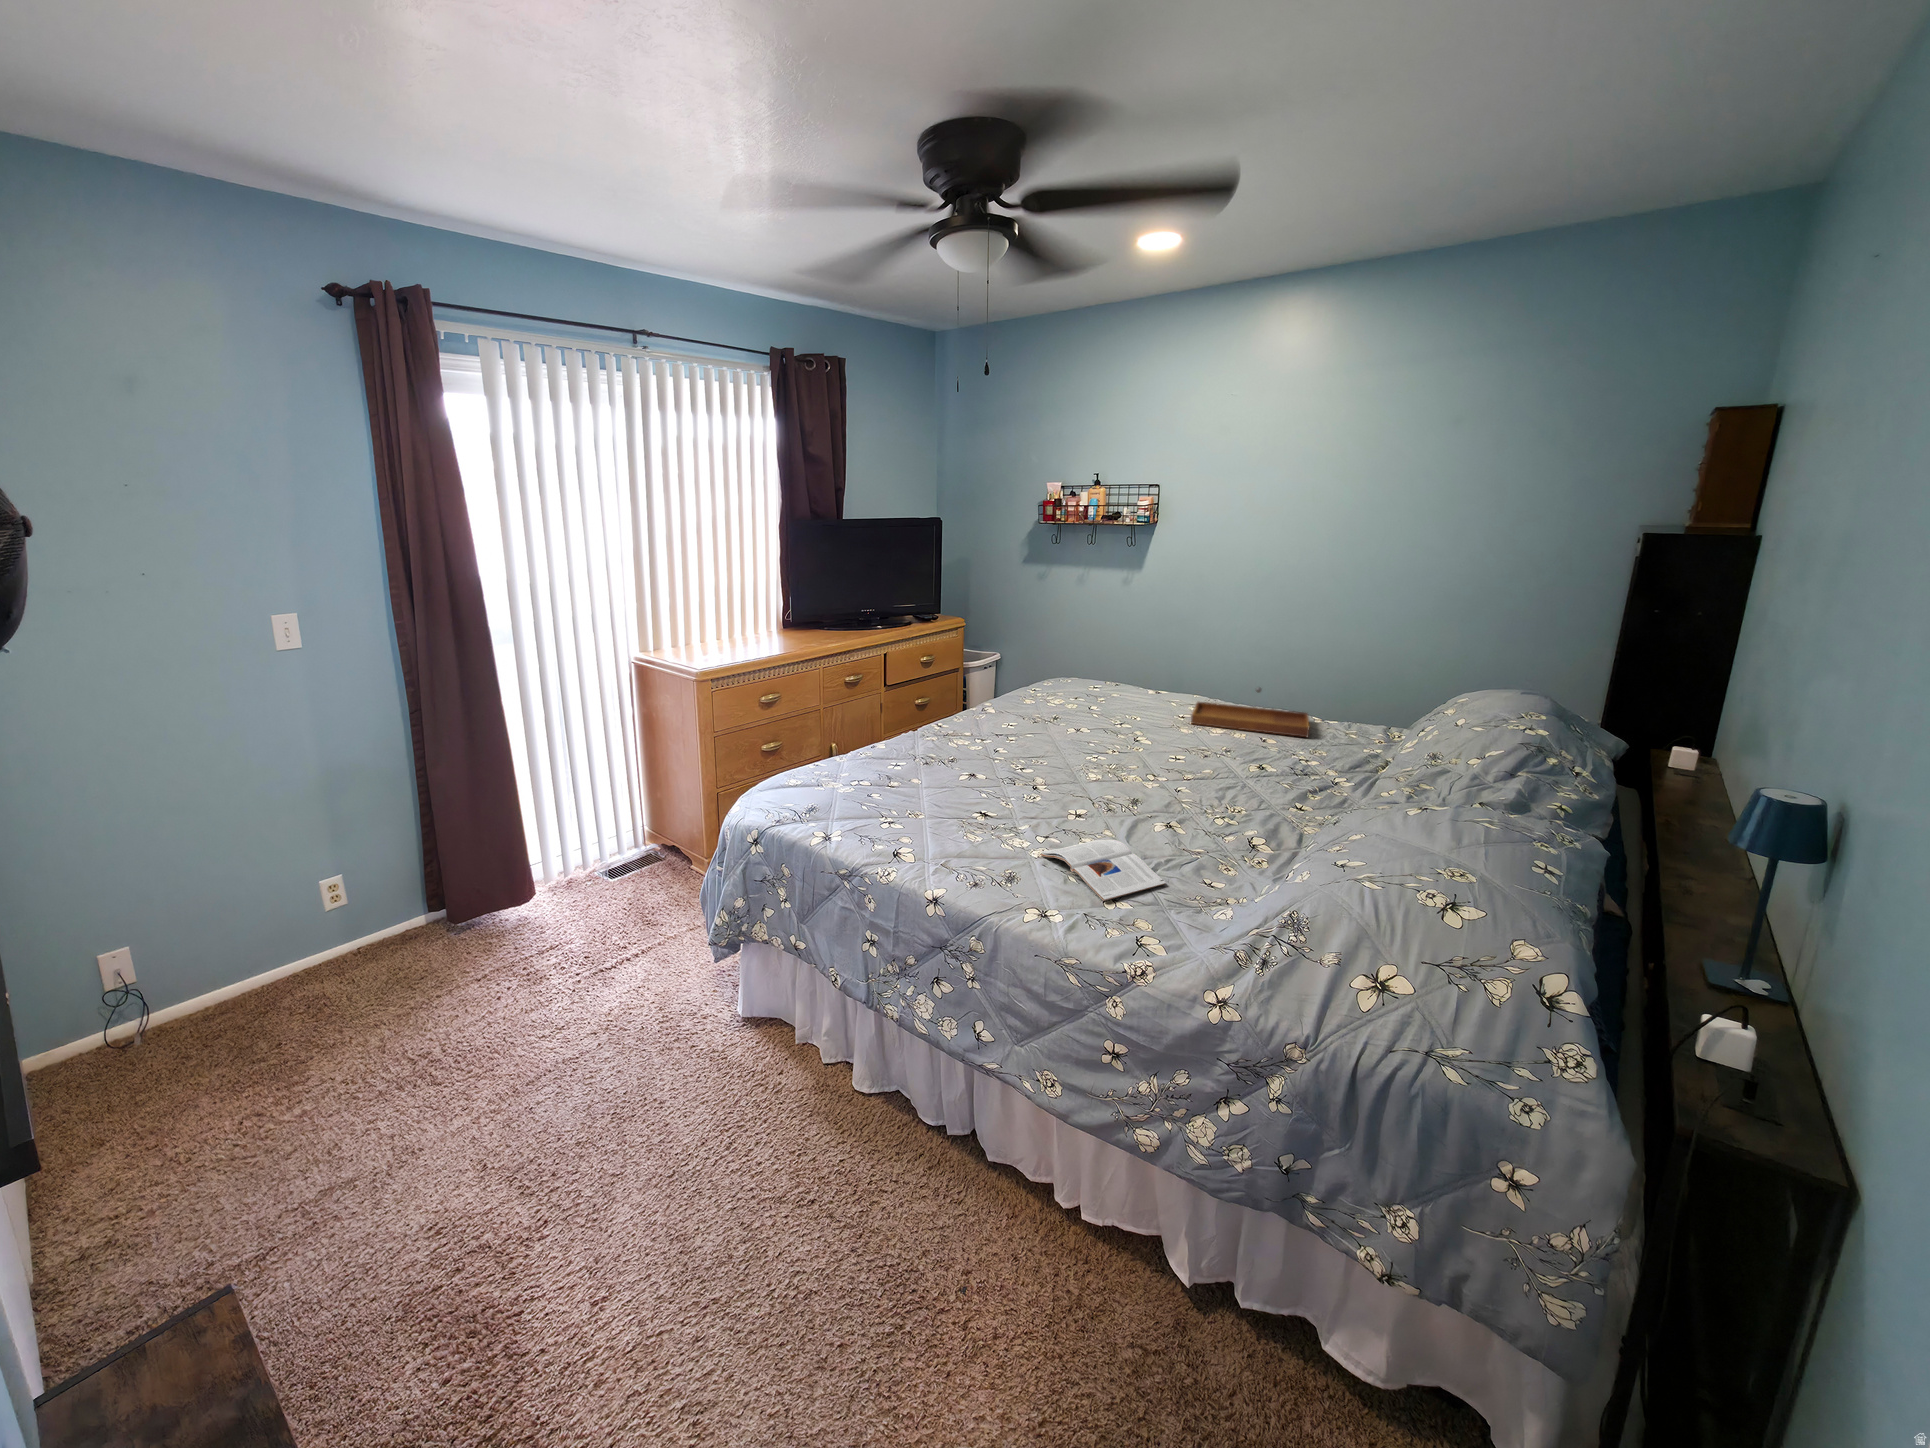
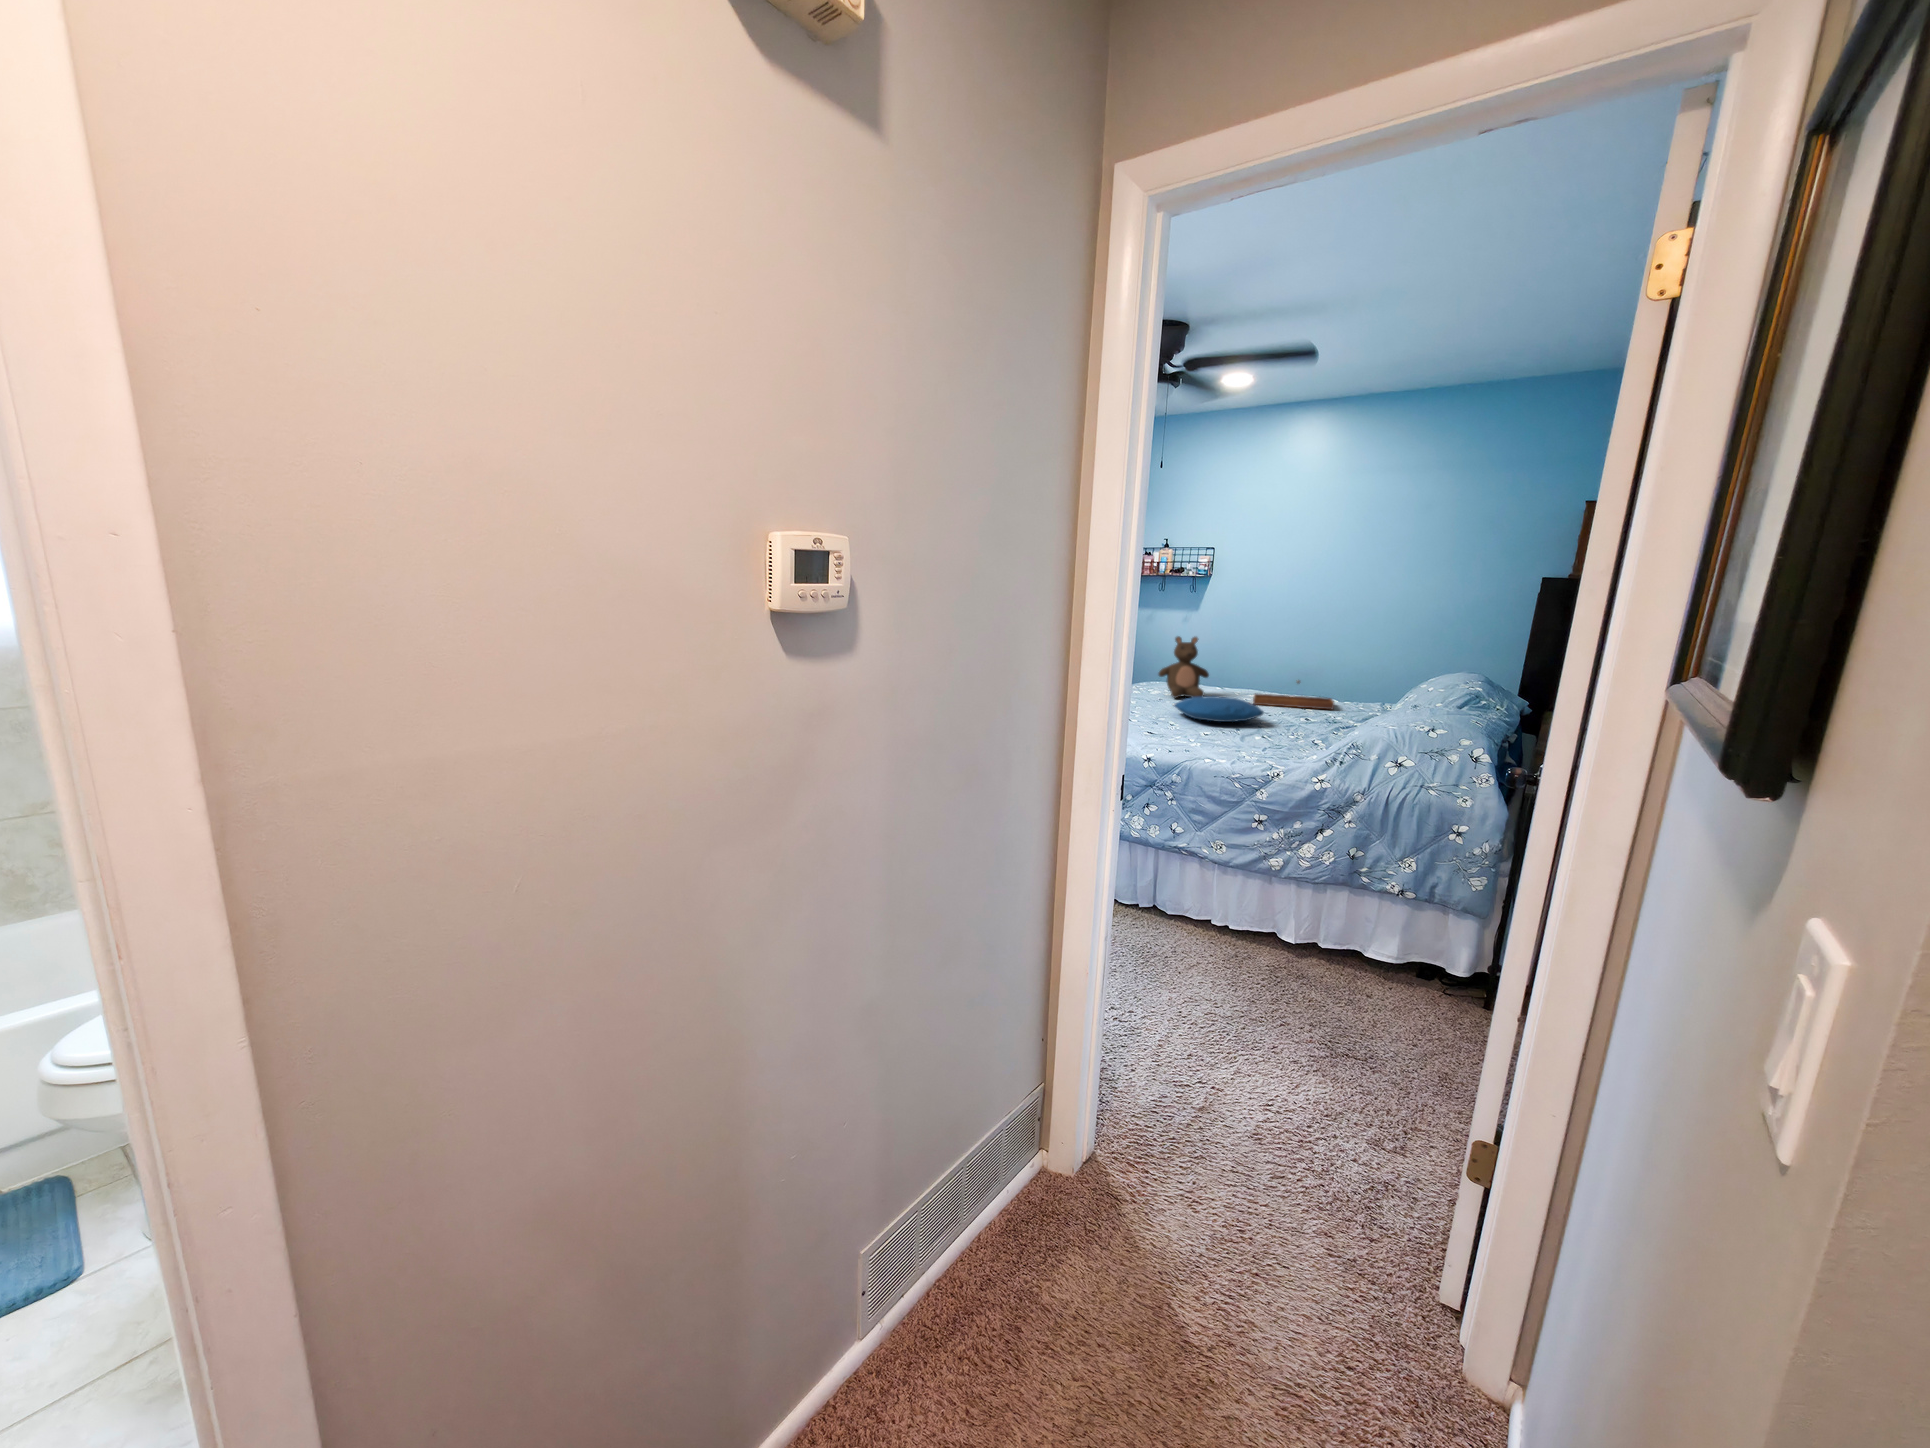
stuffed bear: none [1062,620,1134,711] -> present [1159,636,1209,698]
pillow: none [1056,726,1187,780] -> present [1174,696,1264,722]
magazine: present [1041,840,1166,901] -> none [1194,738,1273,758]

